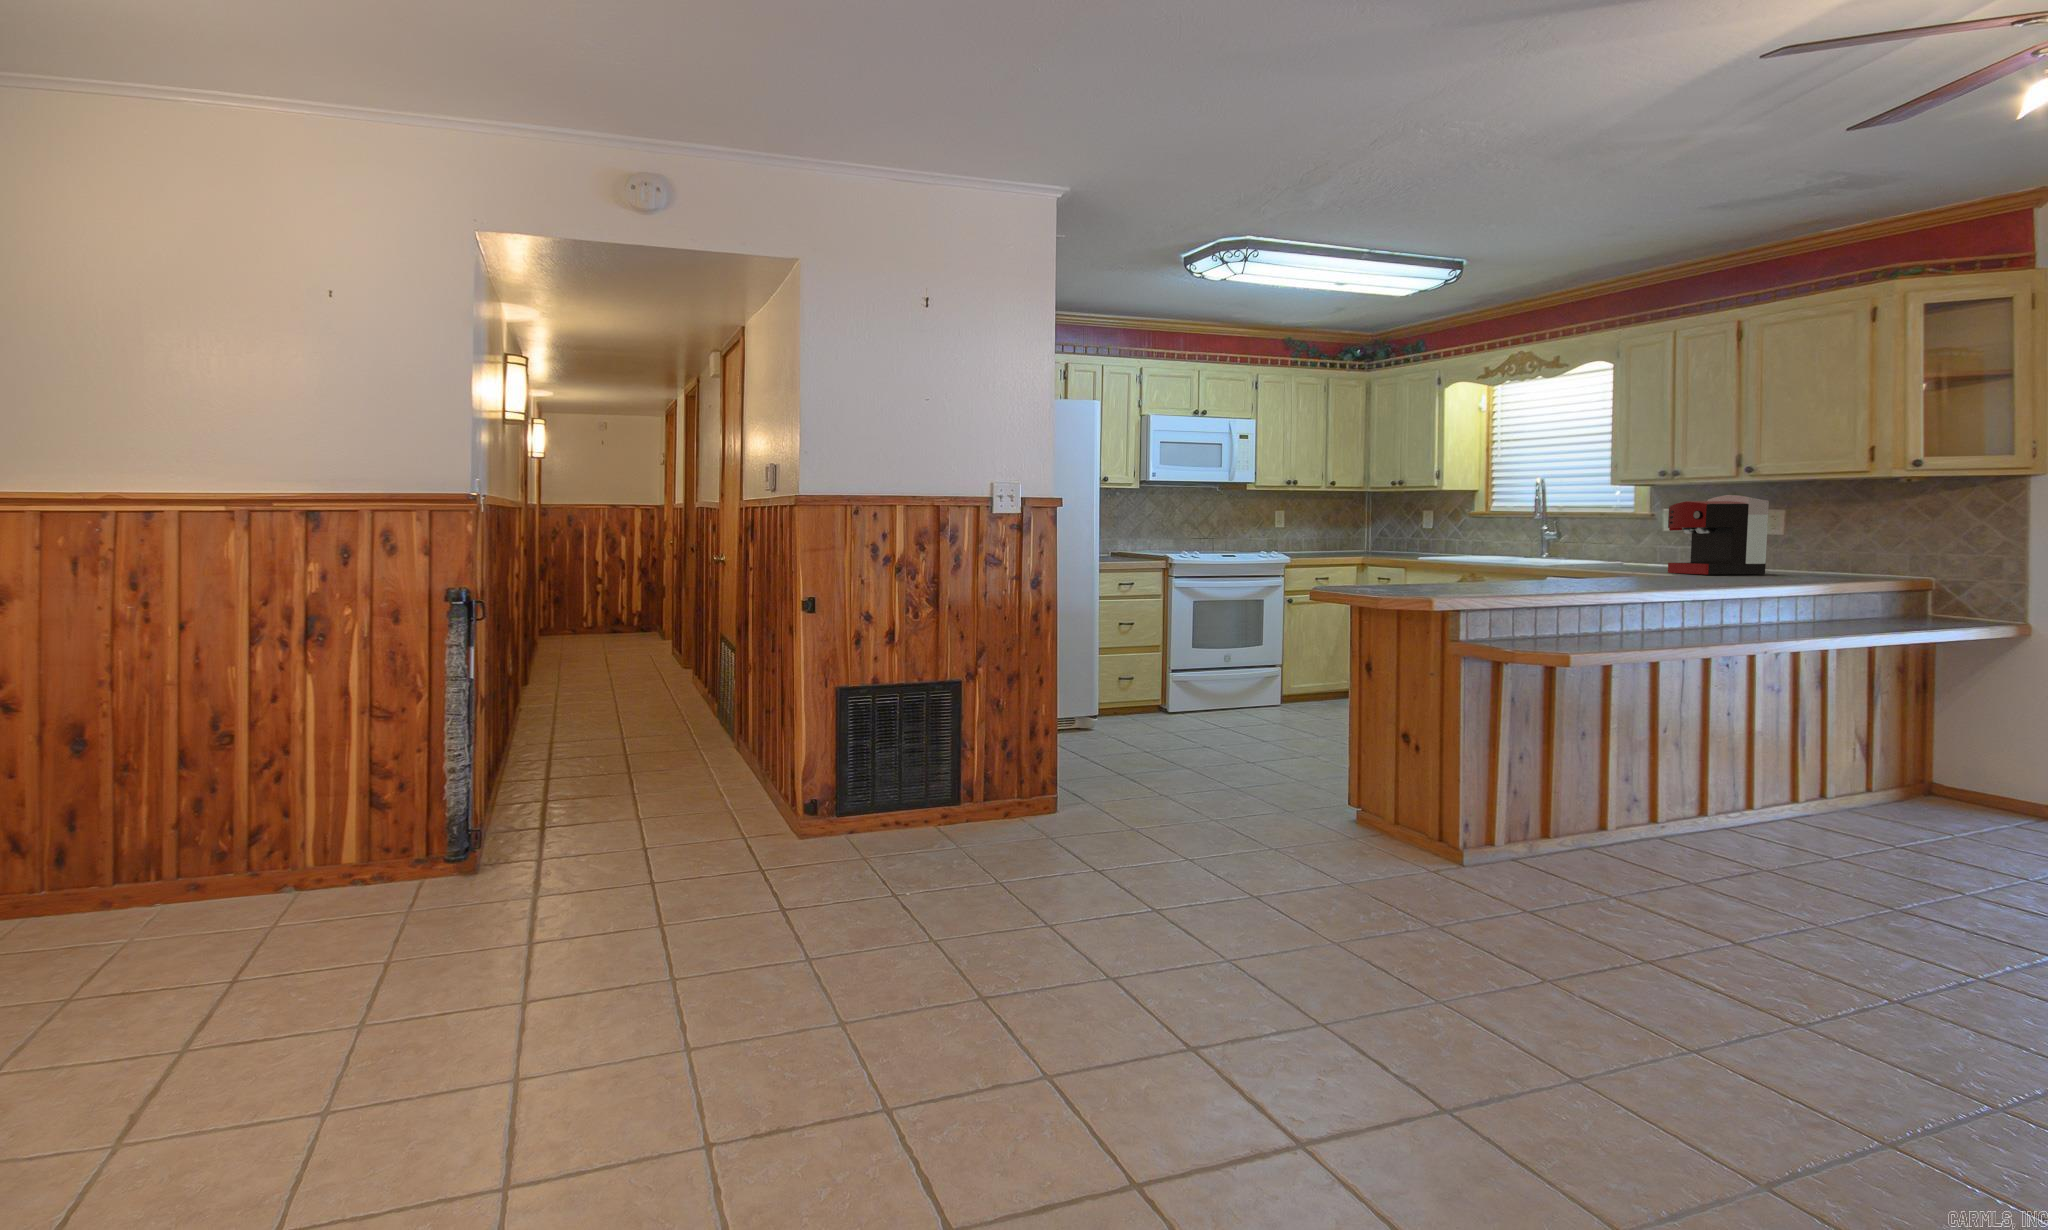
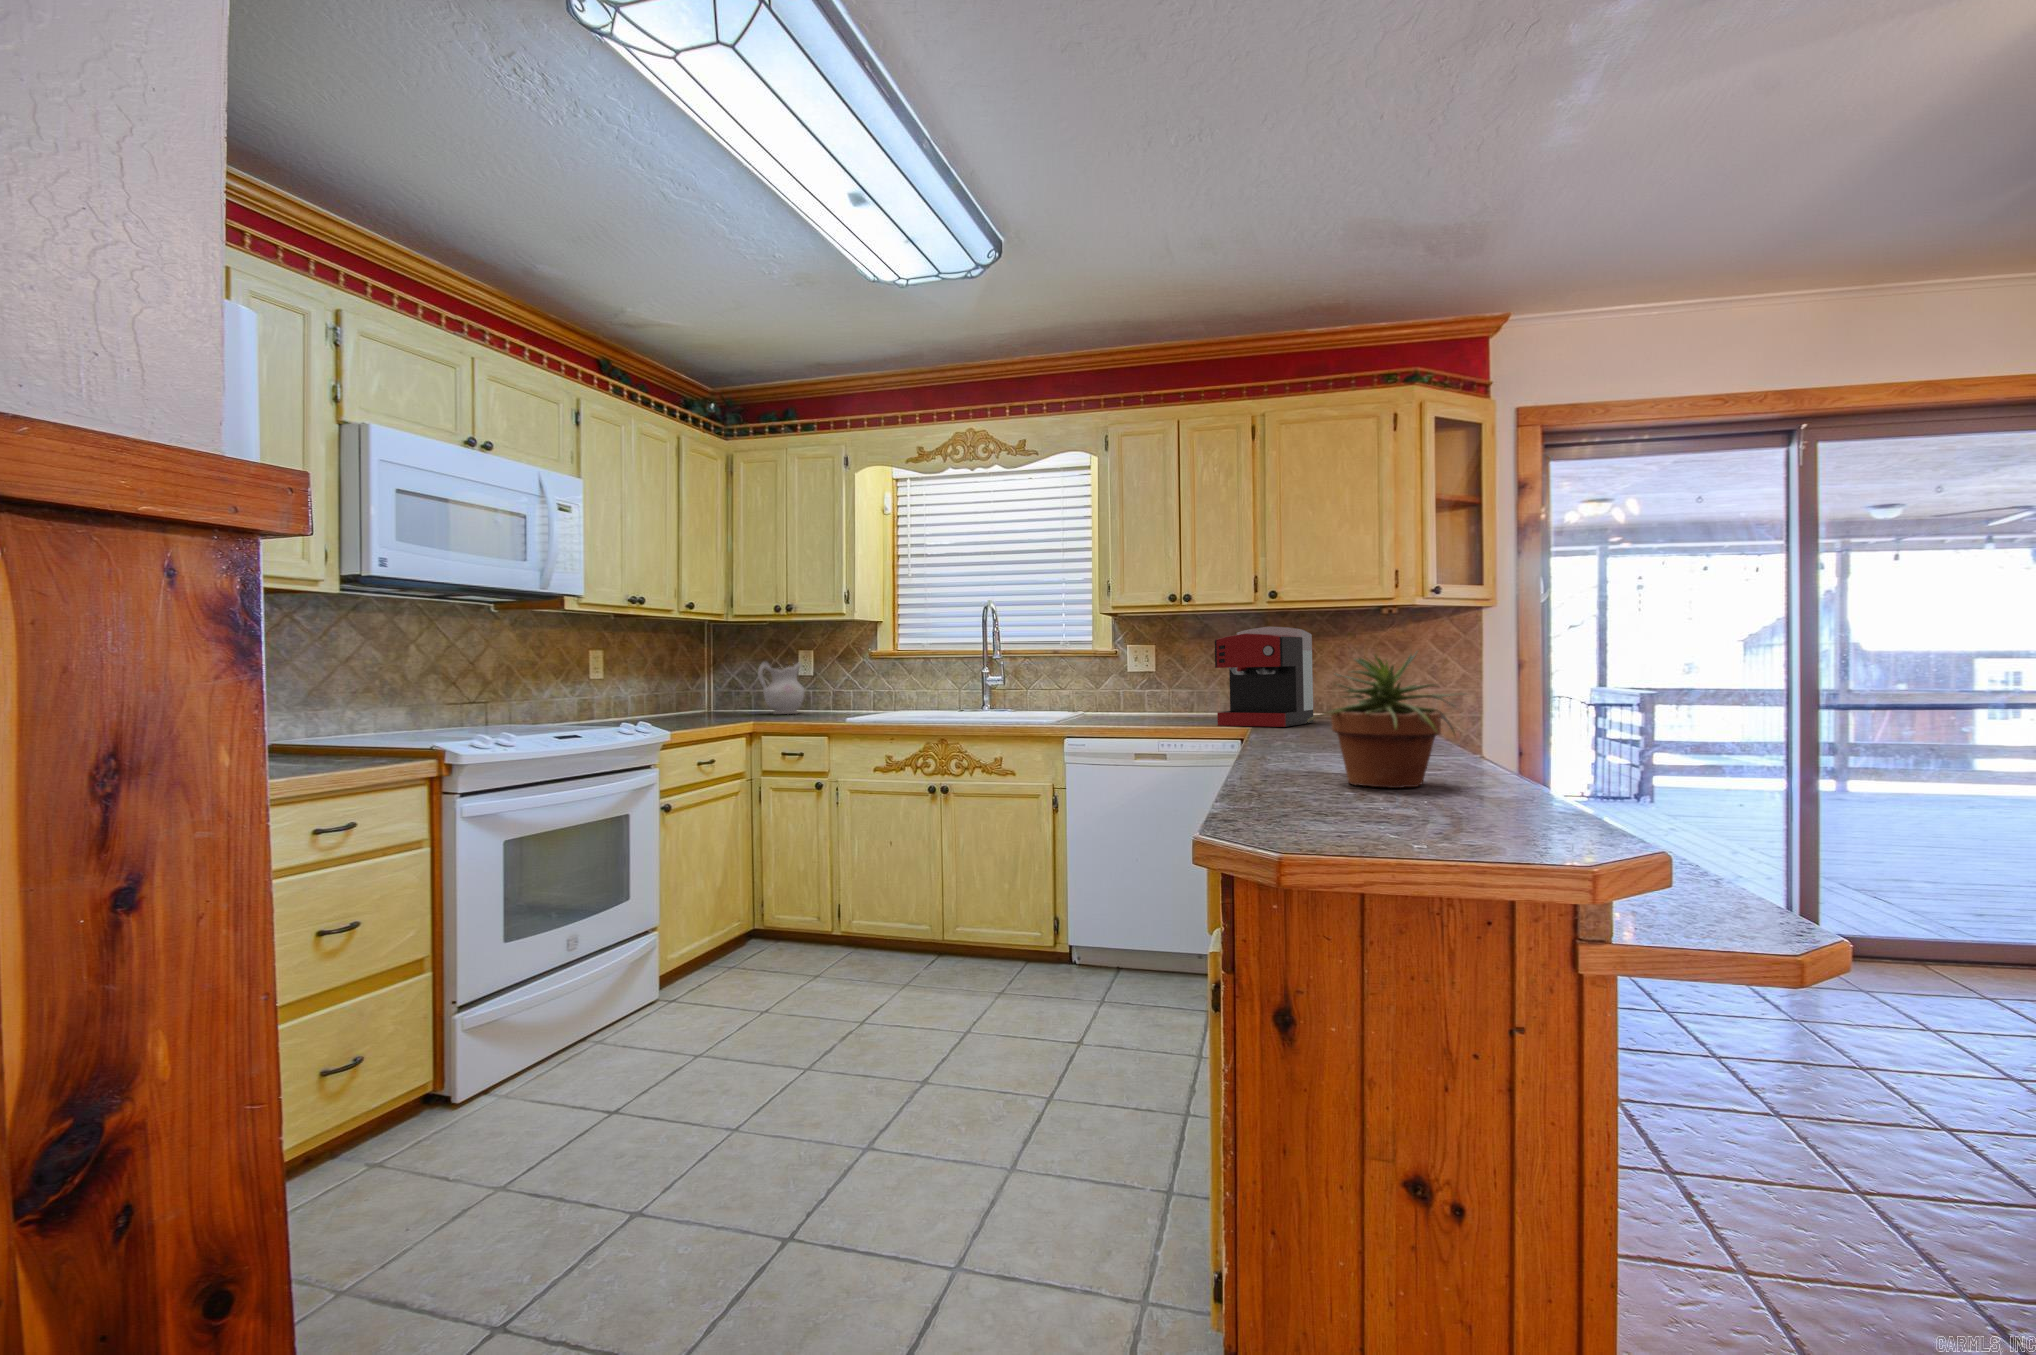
potted plant: none [1477,517,1569,588] -> present [1310,652,1465,788]
ceramic pitcher: none [1390,520,1426,558] -> present [758,662,804,714]

